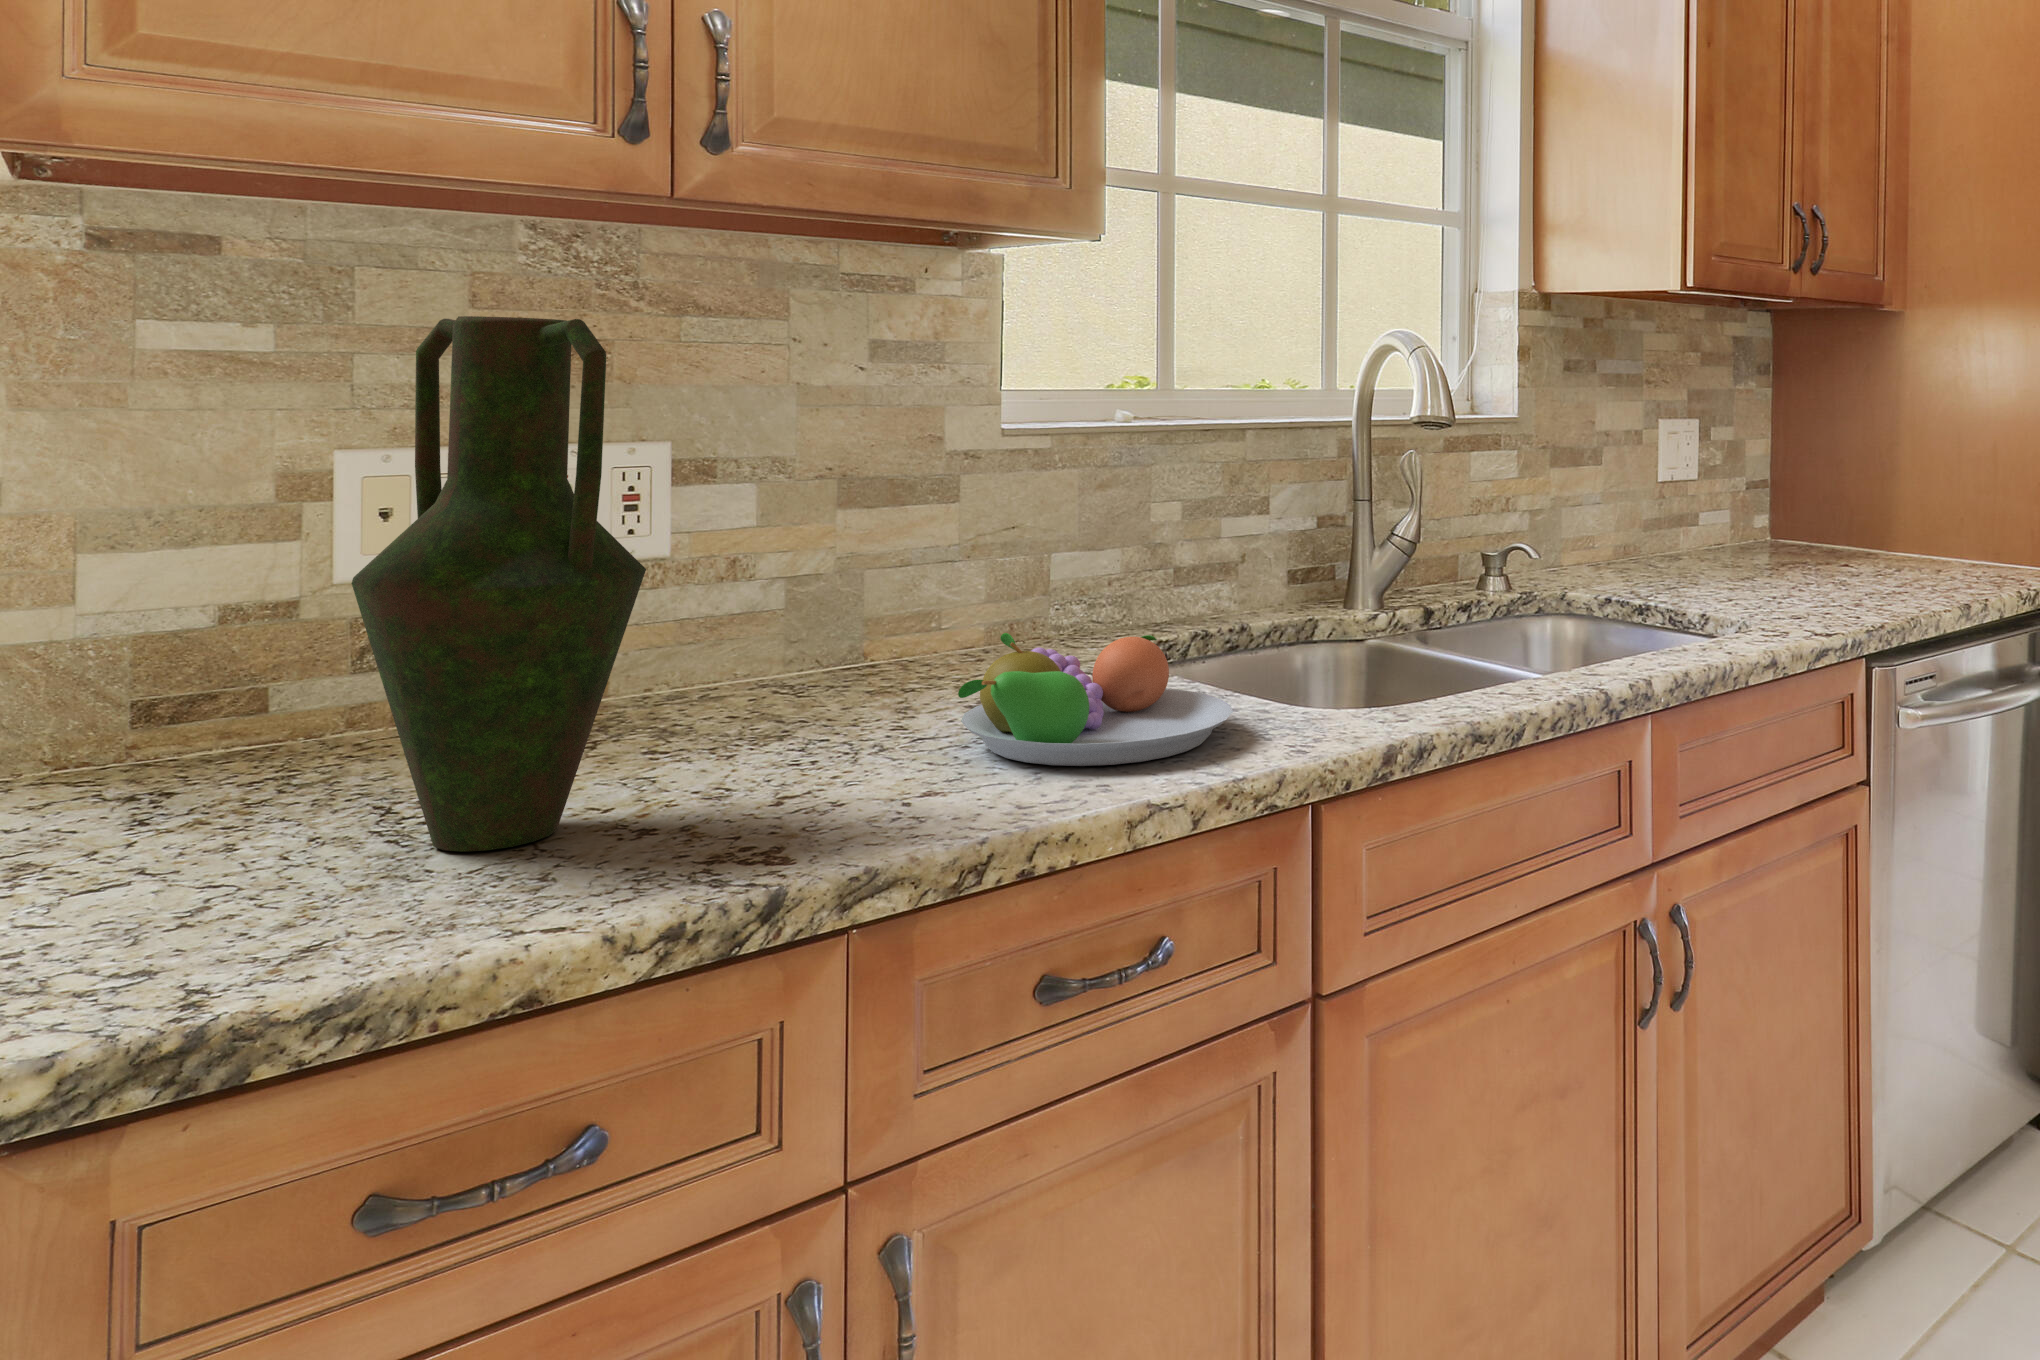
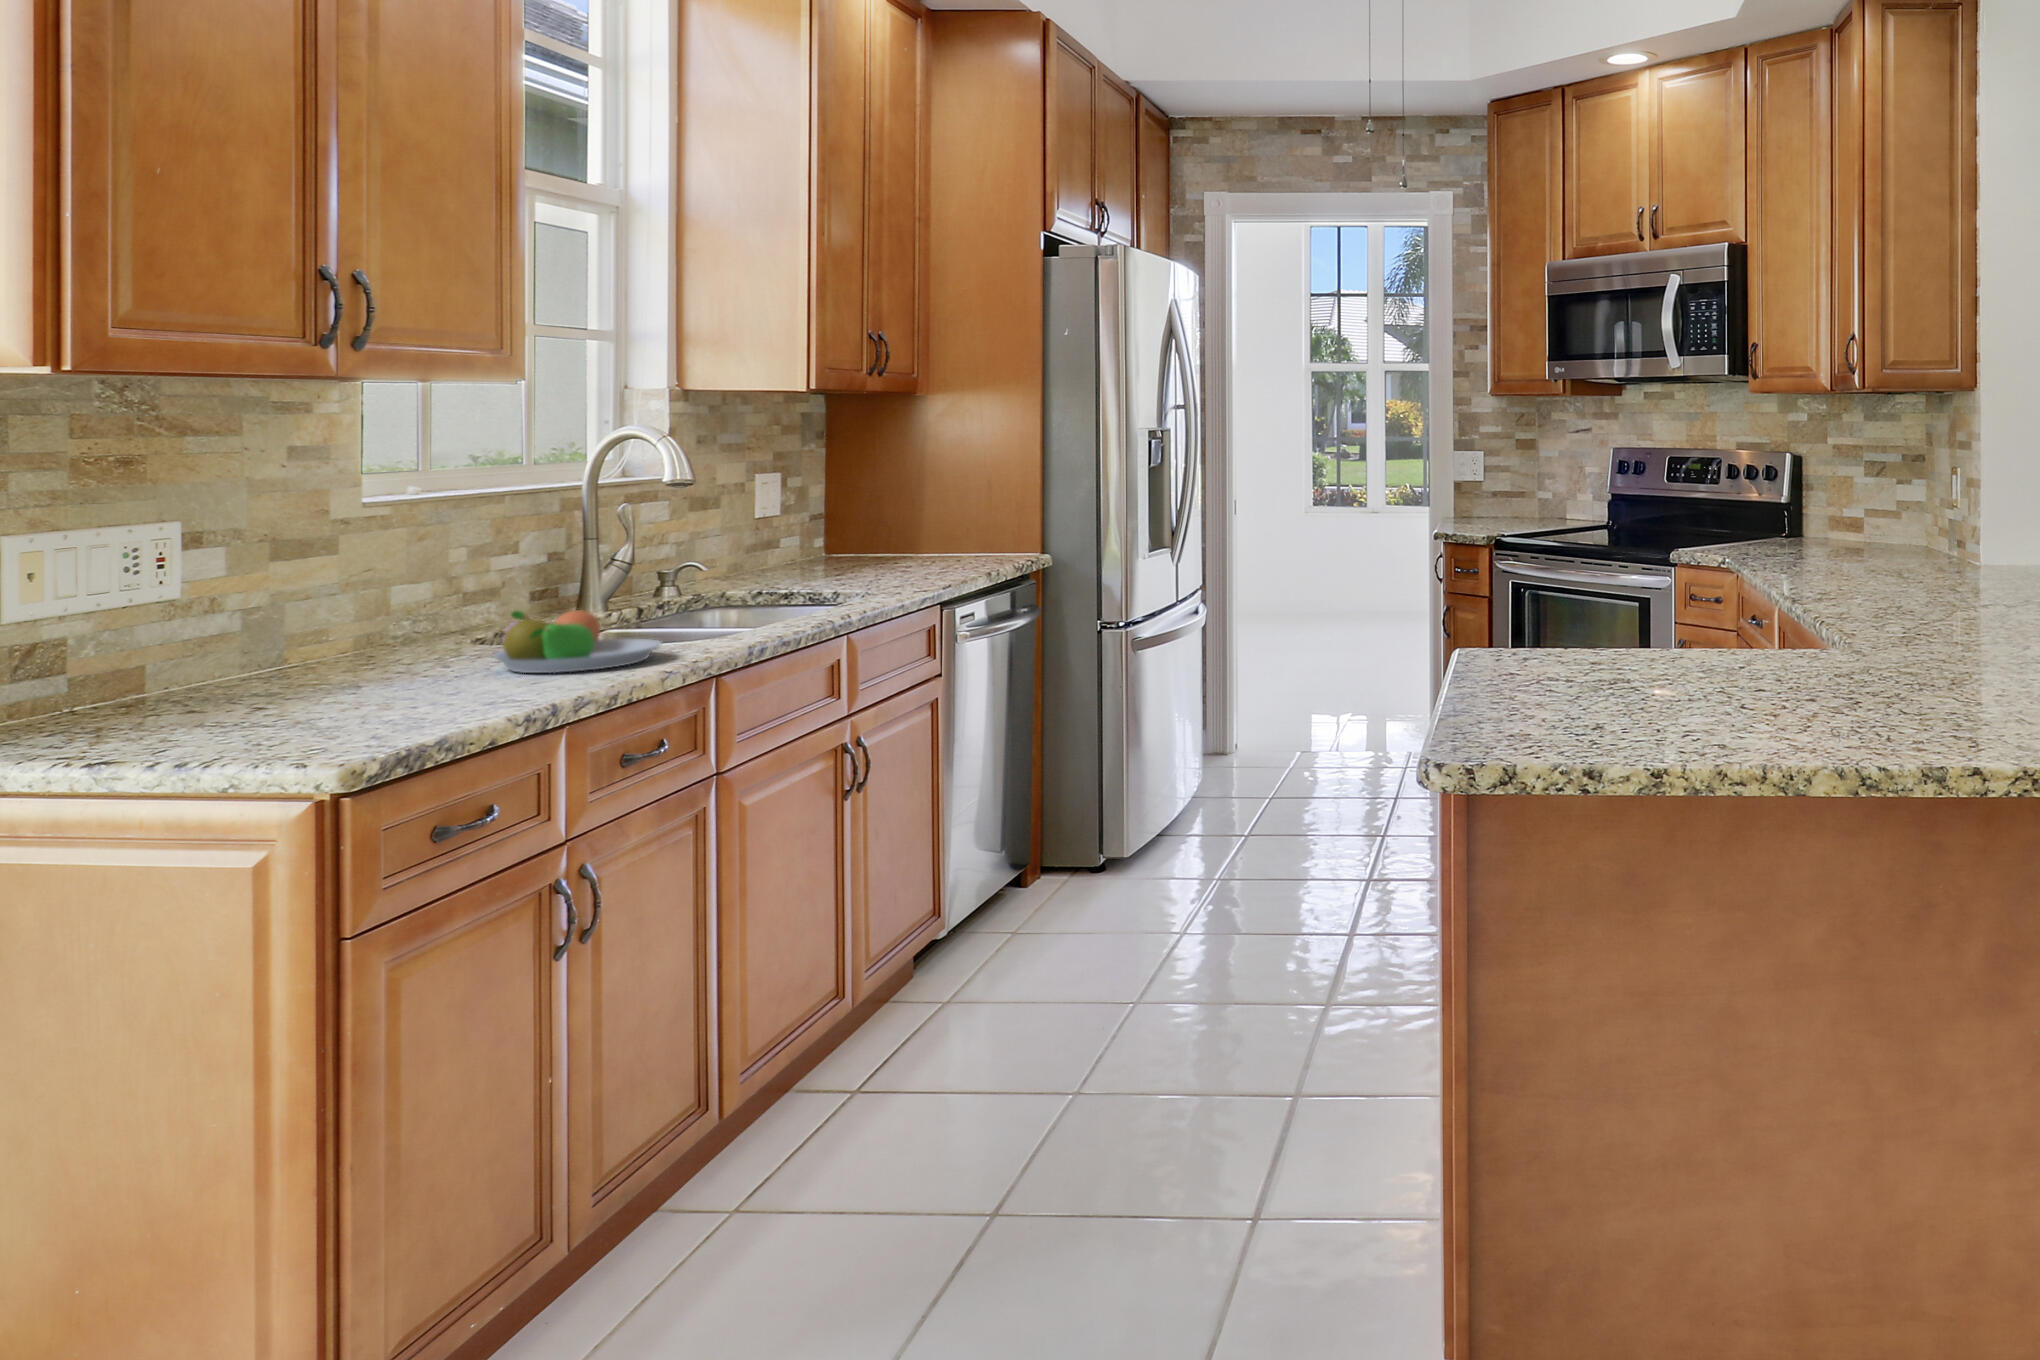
vase: present [351,316,646,852] -> none [249,445,419,725]

